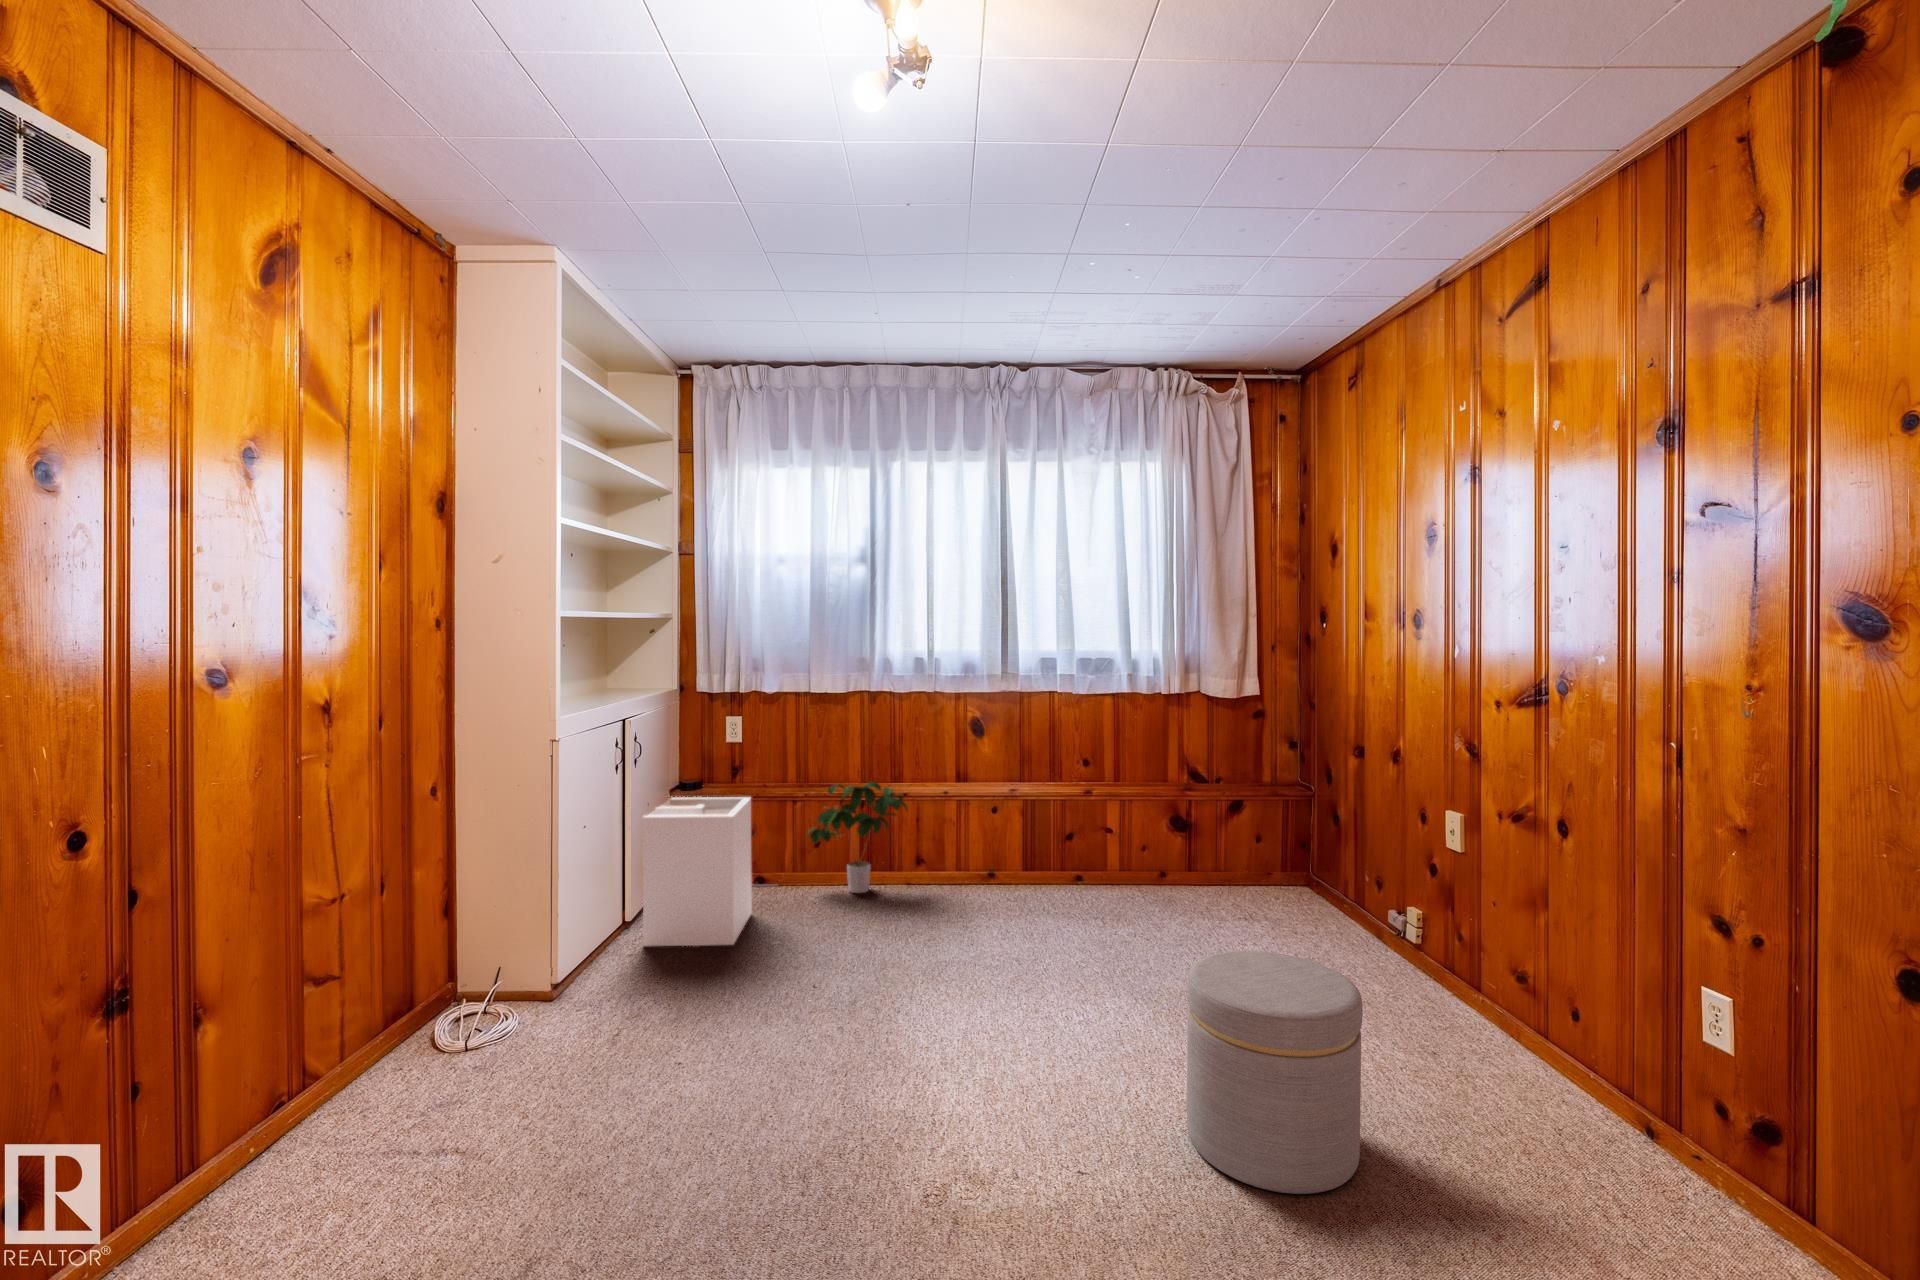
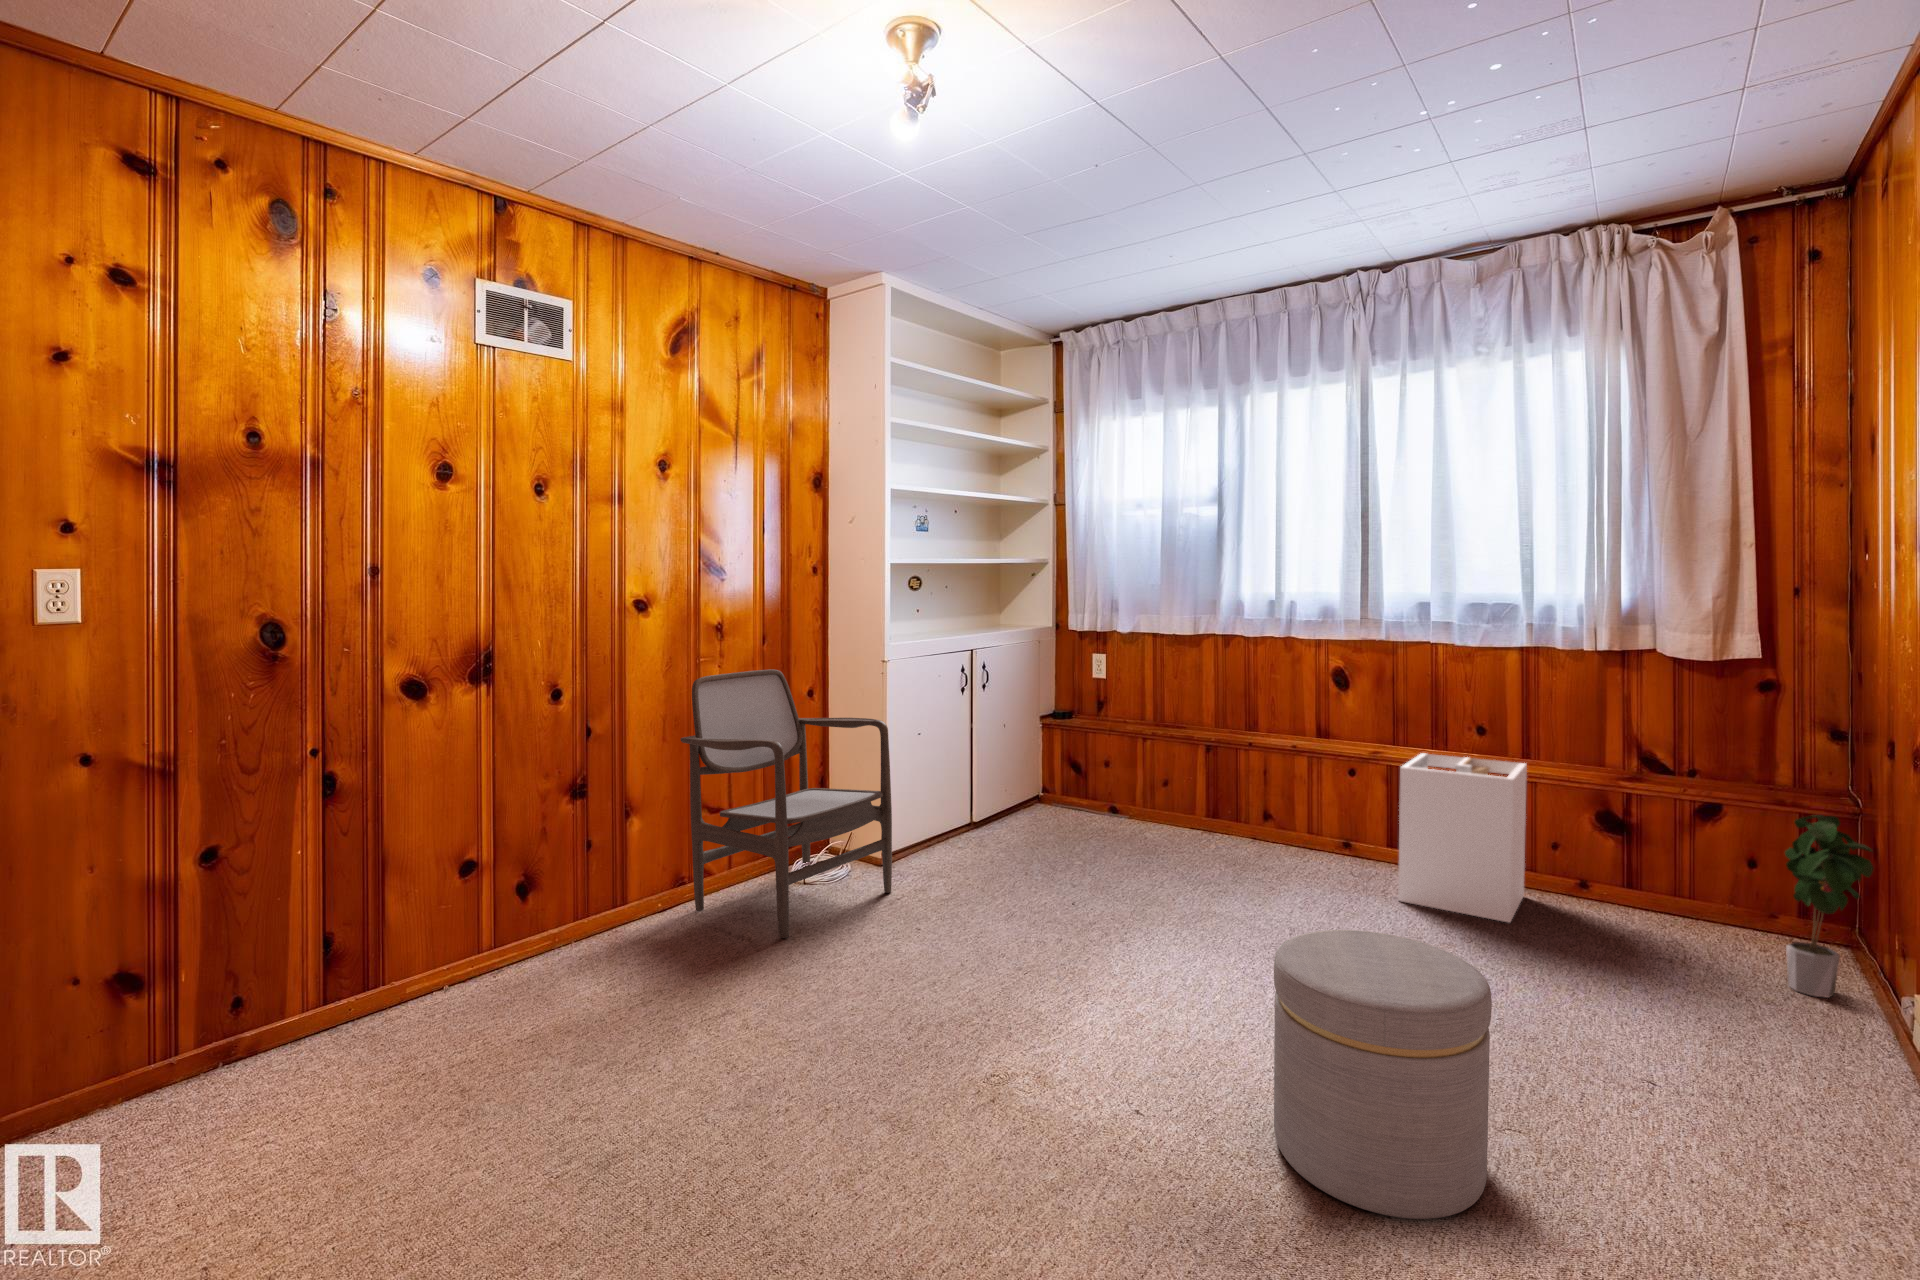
armchair: none [289,760,600,1142] -> present [681,670,892,938]
potted plant: present [807,782,908,893] -> present [1785,815,1873,998]
laundry hamper: present [642,797,752,946] -> present [1398,753,1527,922]

